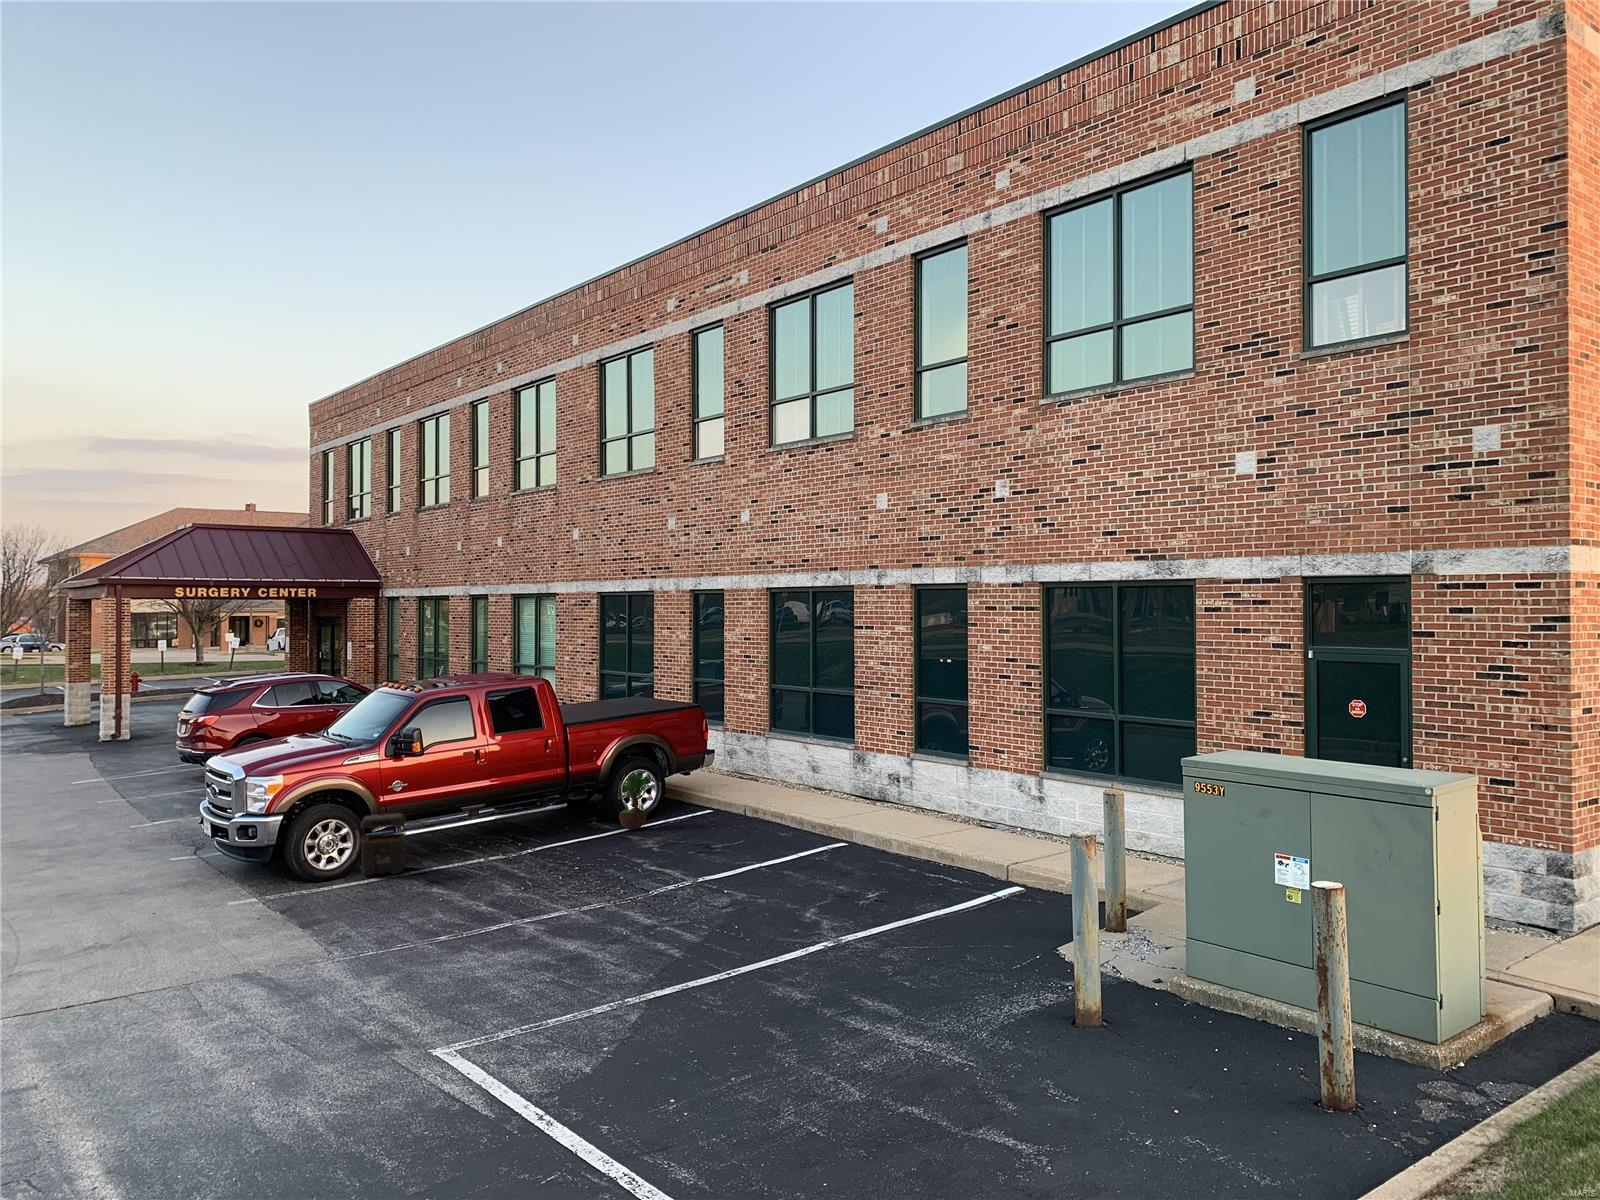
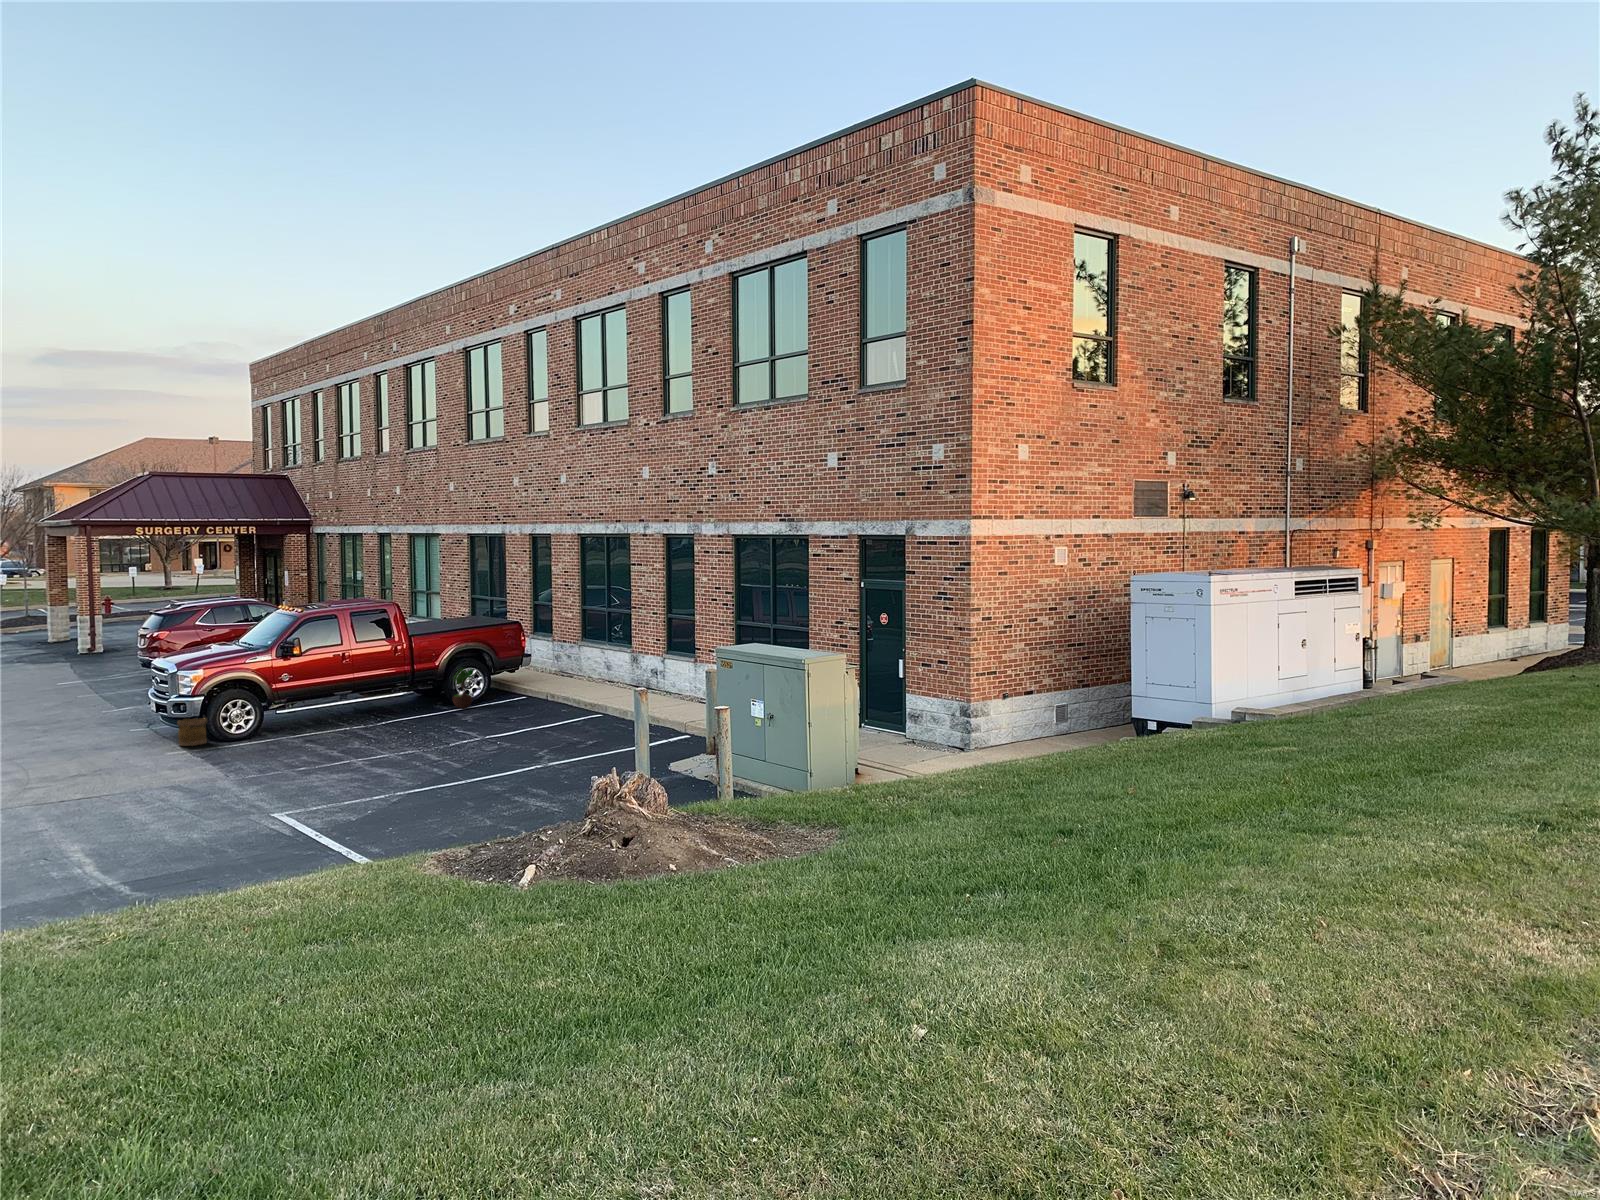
toolbox: present [360,813,406,876] -> none [258,696,292,737]
bucket: none [243,845,288,890] -> present [177,718,208,746]

